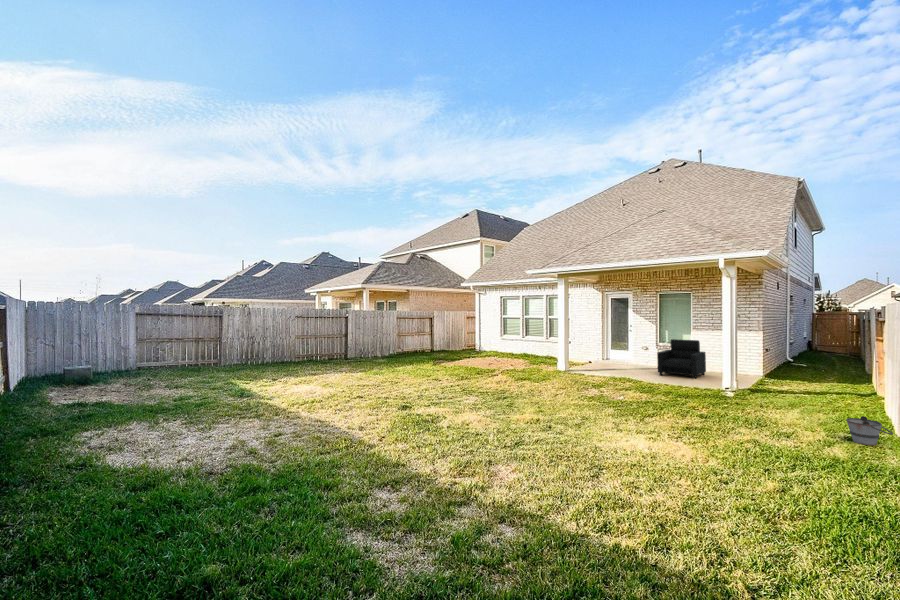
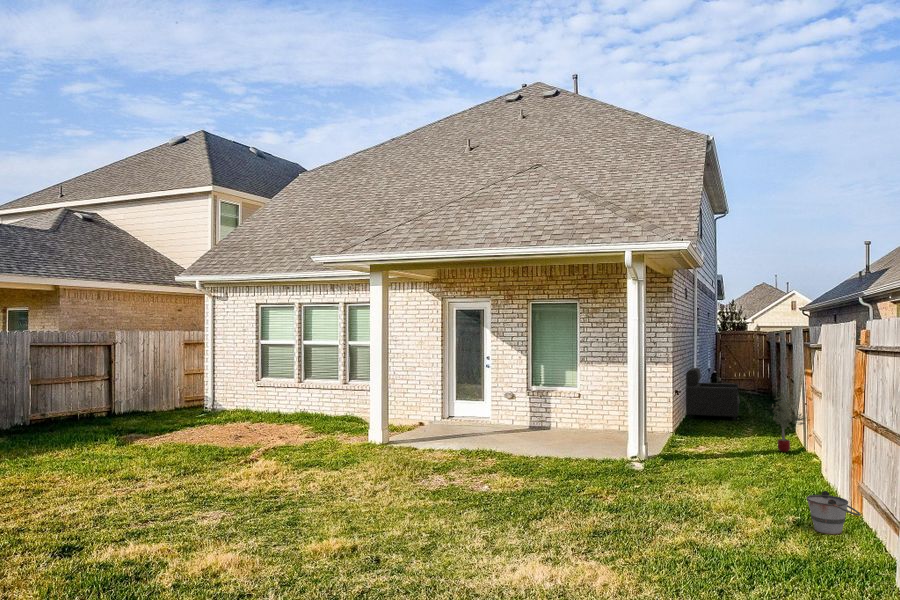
armchair: present [657,339,706,379] -> present [686,368,740,421]
potted tree: none [844,353,876,395] -> present [772,393,805,452]

